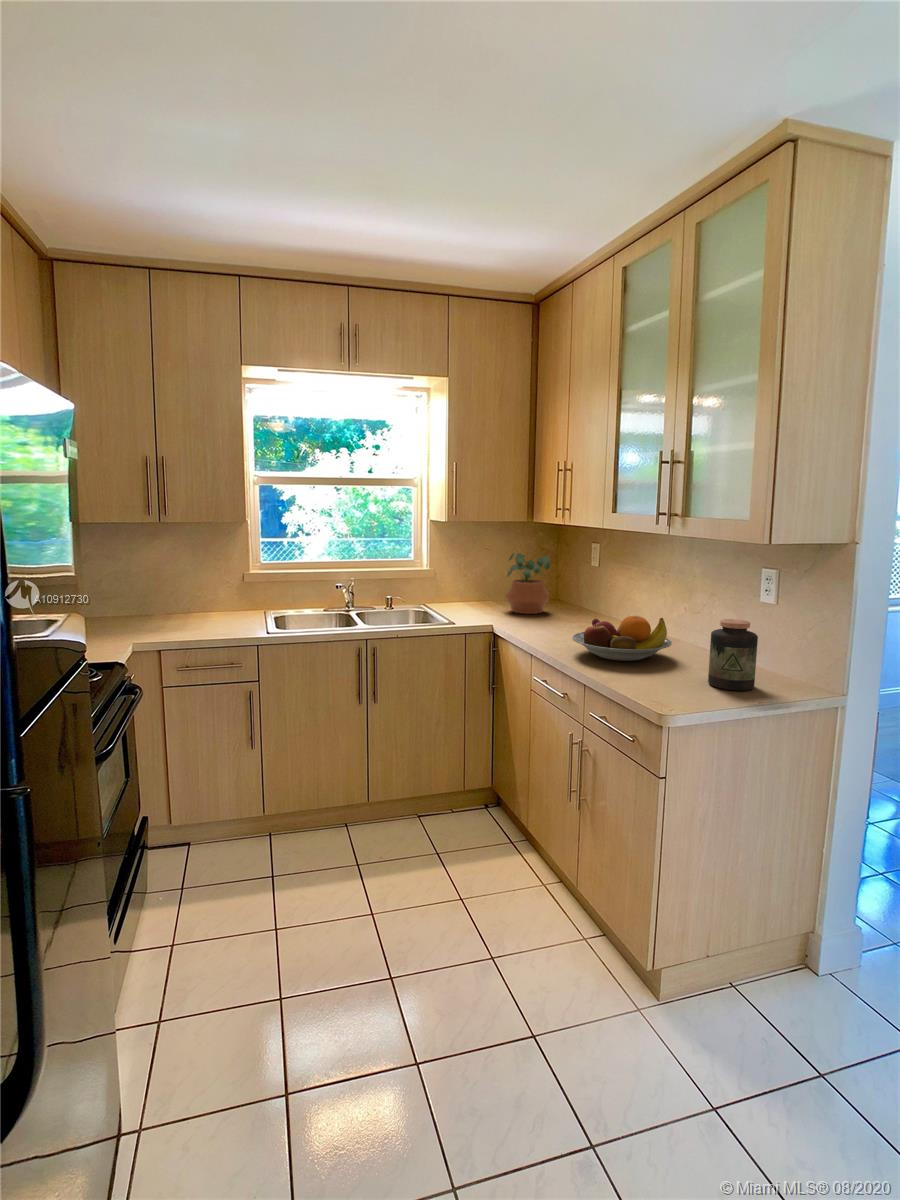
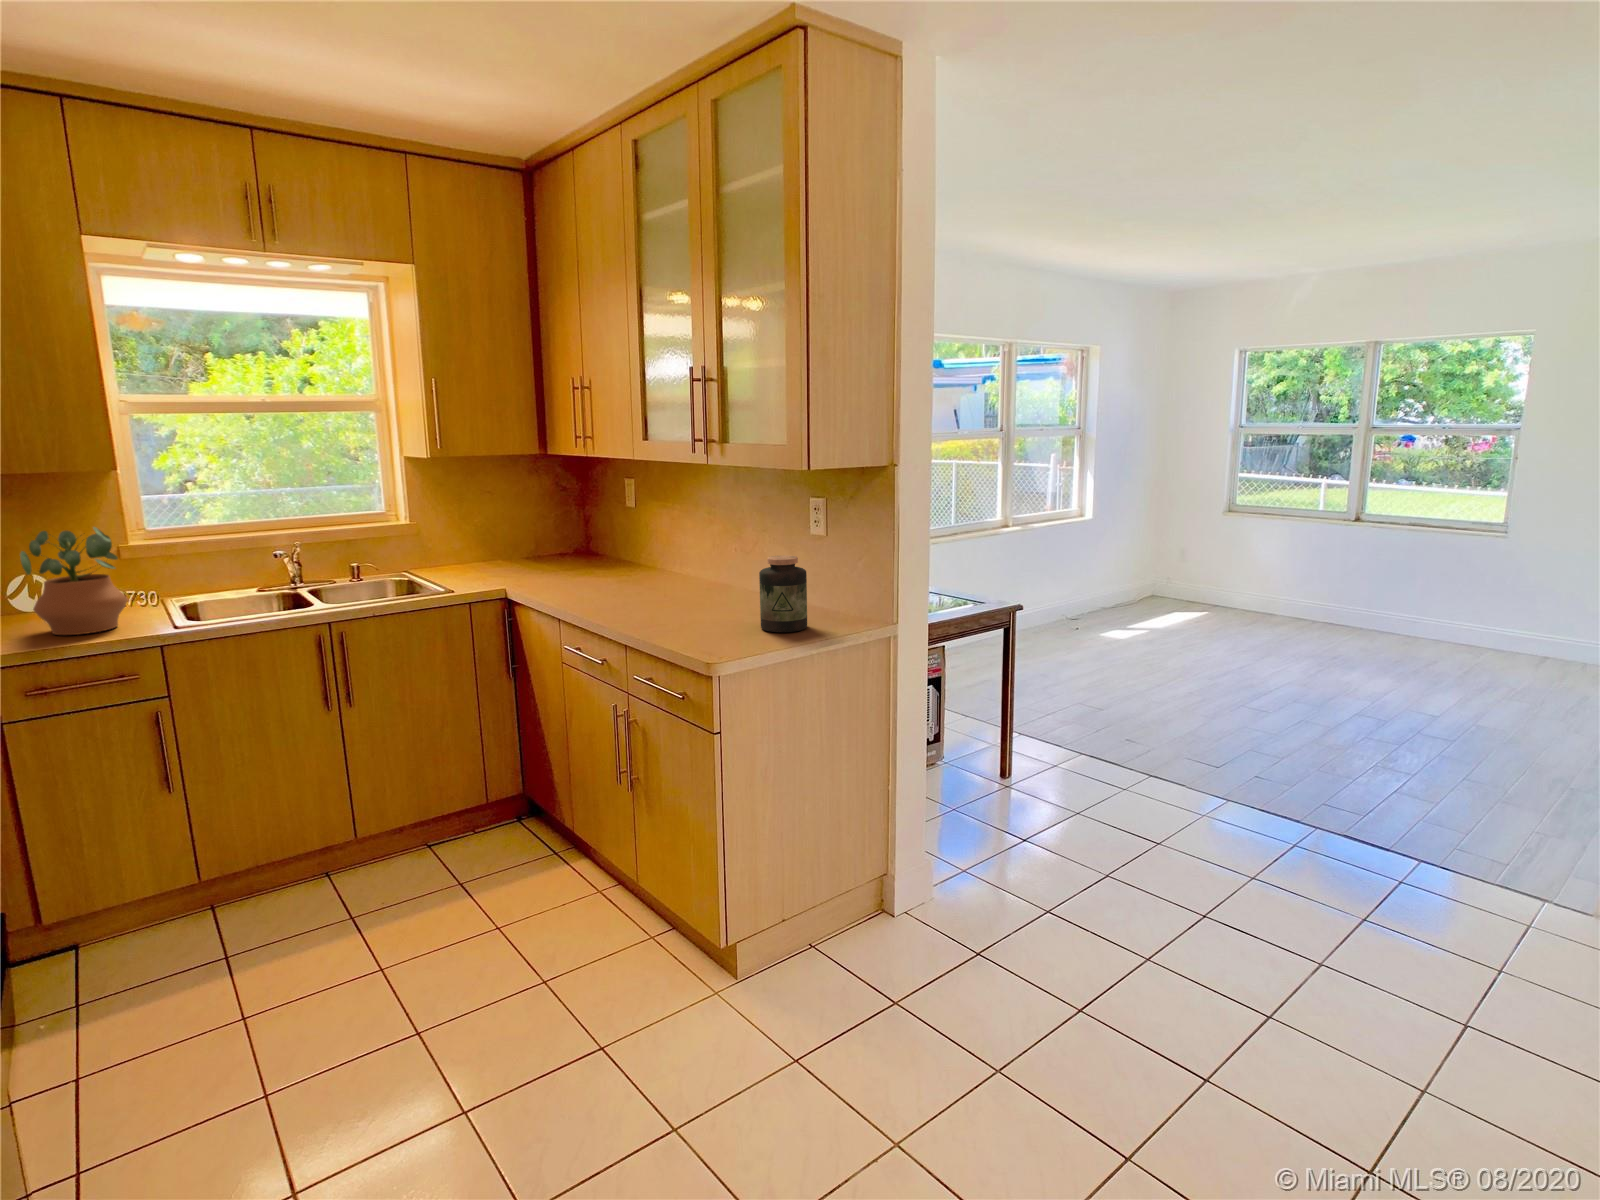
potted plant: present [505,553,550,614] -> present [20,527,128,635]
fruit bowl: present [572,616,672,661] -> none [608,561,723,615]

